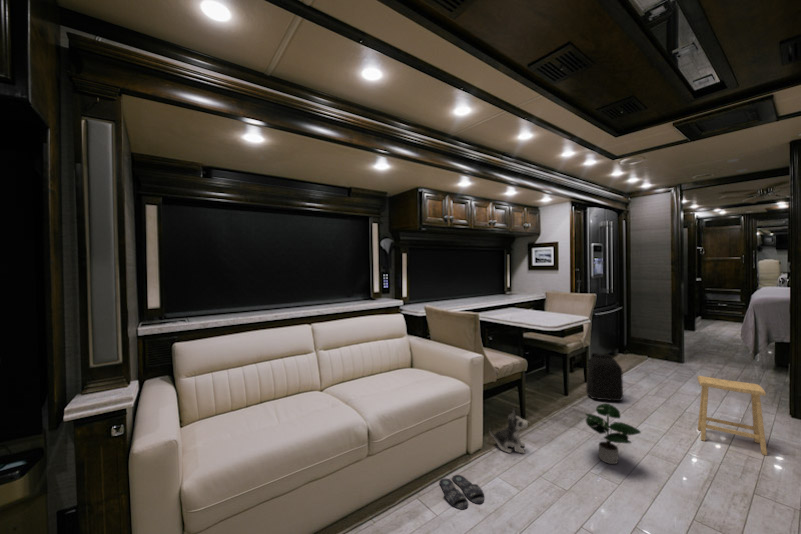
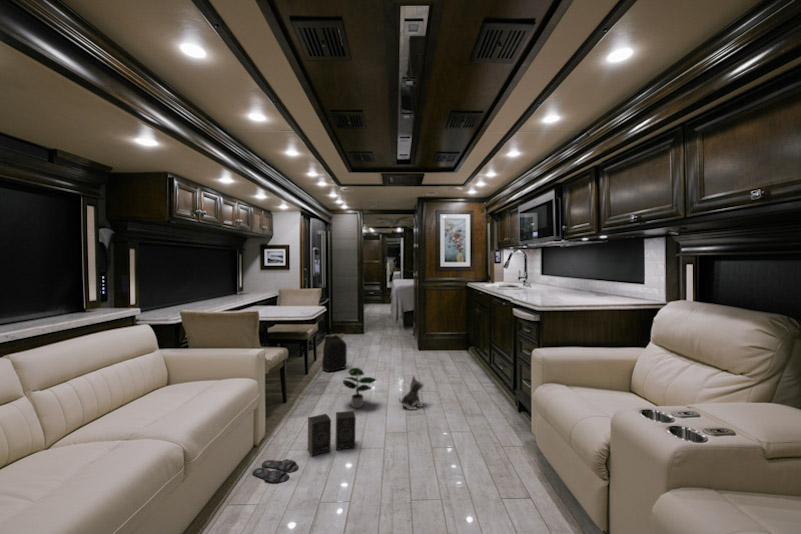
footstool: present [697,376,767,455] -> none [389,337,419,378]
plush toy: present [490,409,528,453] -> present [399,377,424,410]
speaker: none [506,446,572,518] -> present [308,411,356,456]

